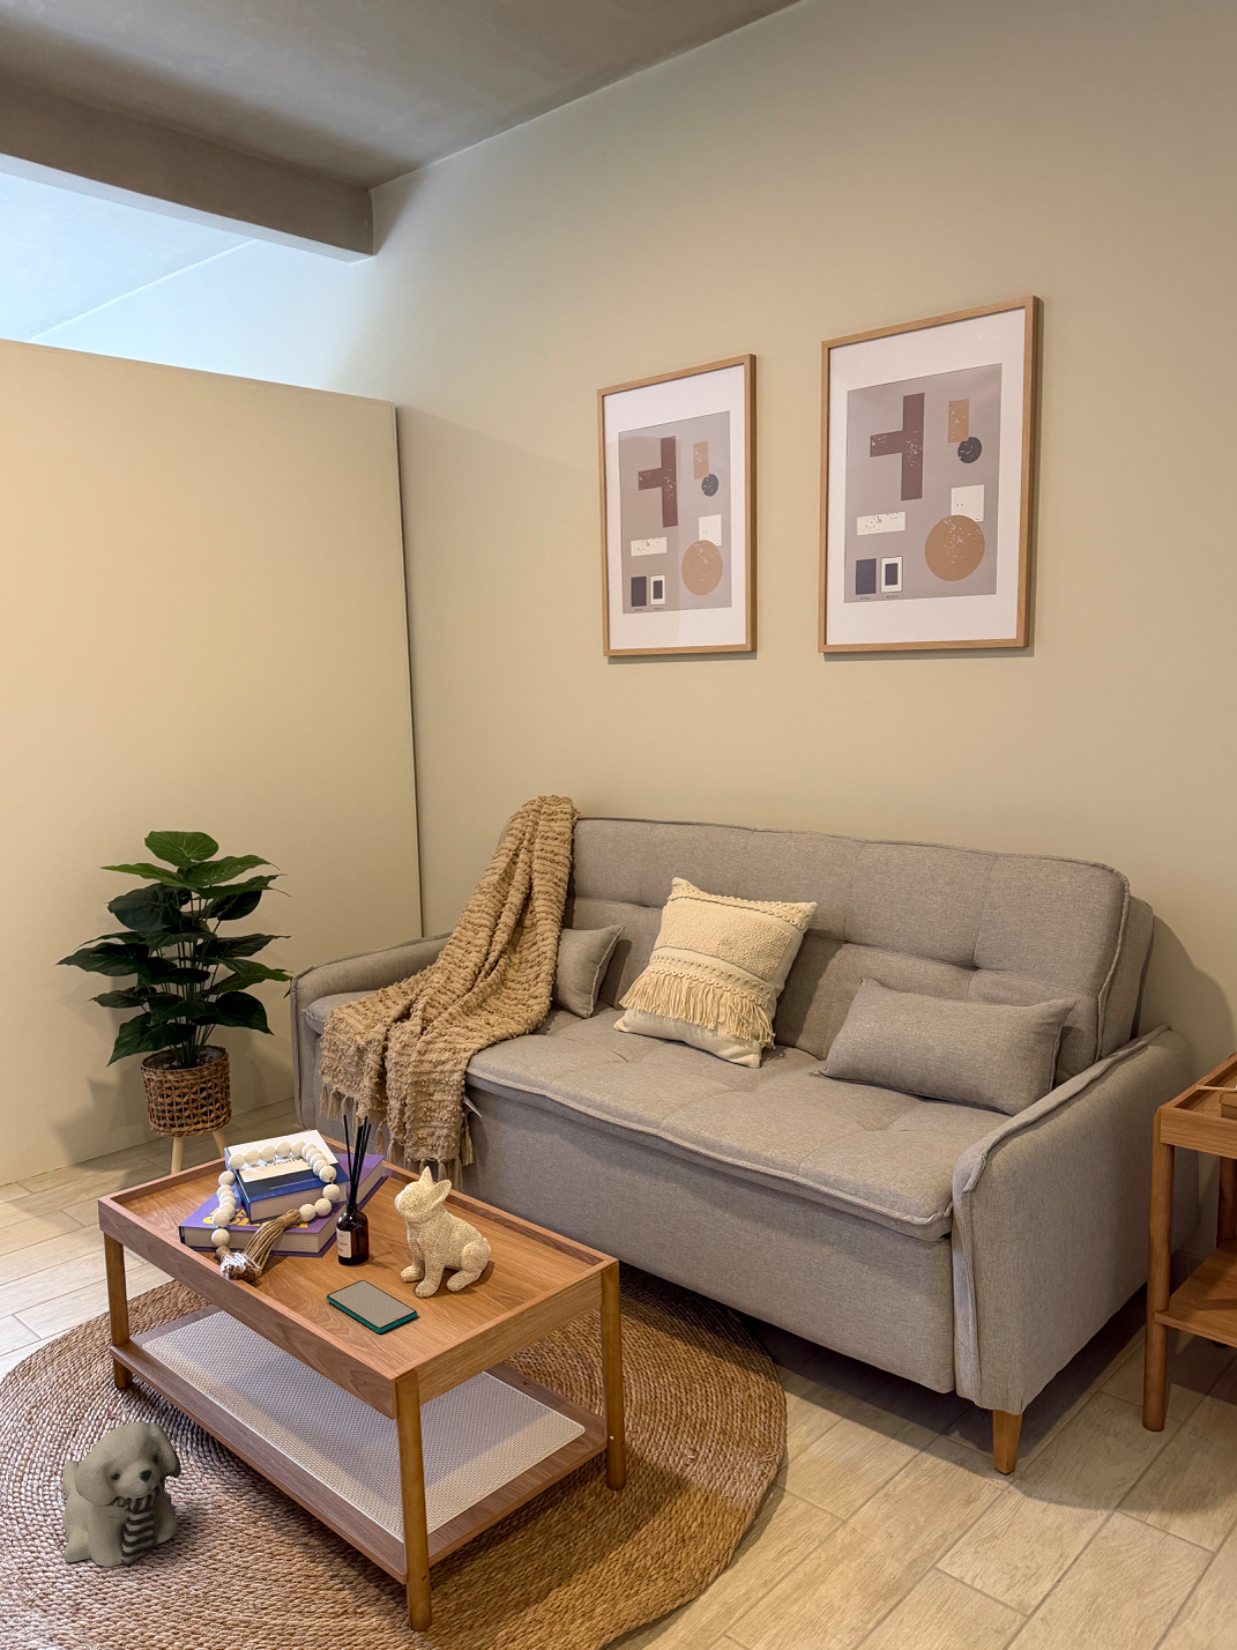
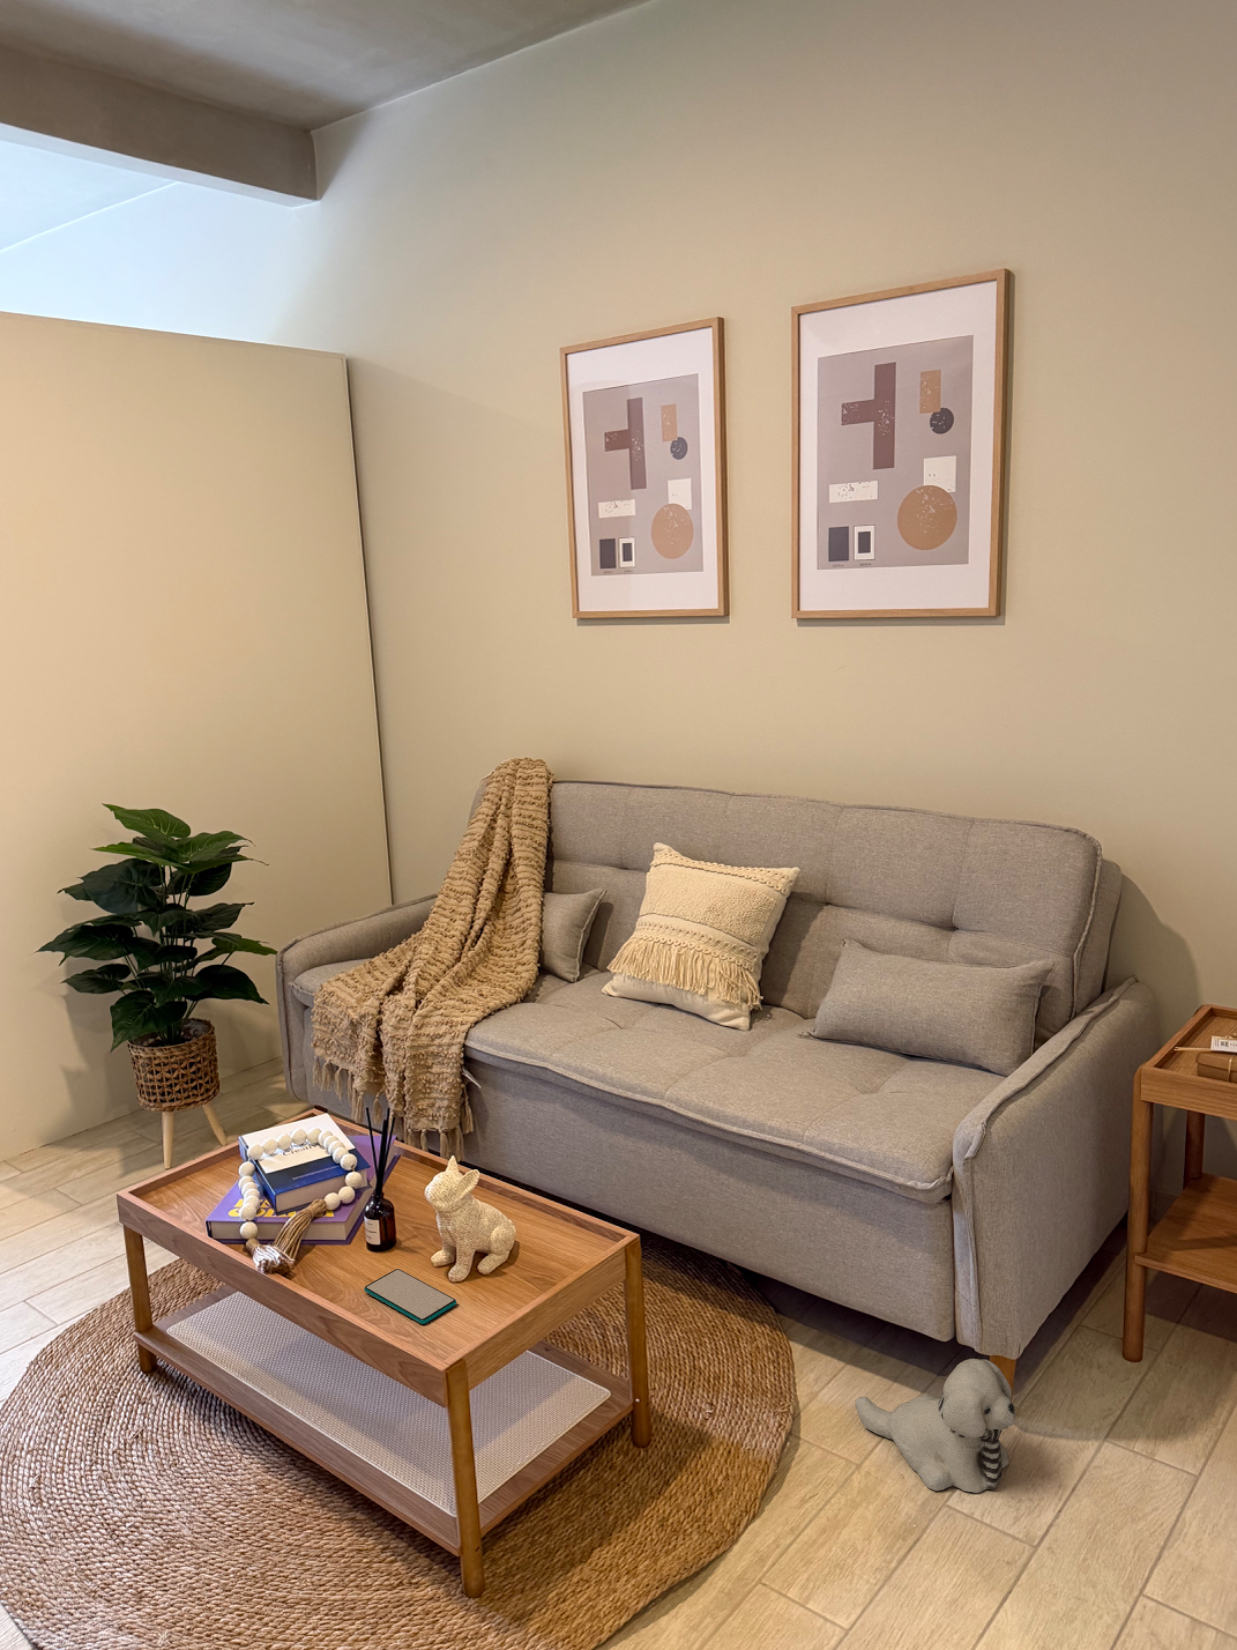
plush toy: present [62,1421,181,1567] -> present [855,1359,1016,1493]

